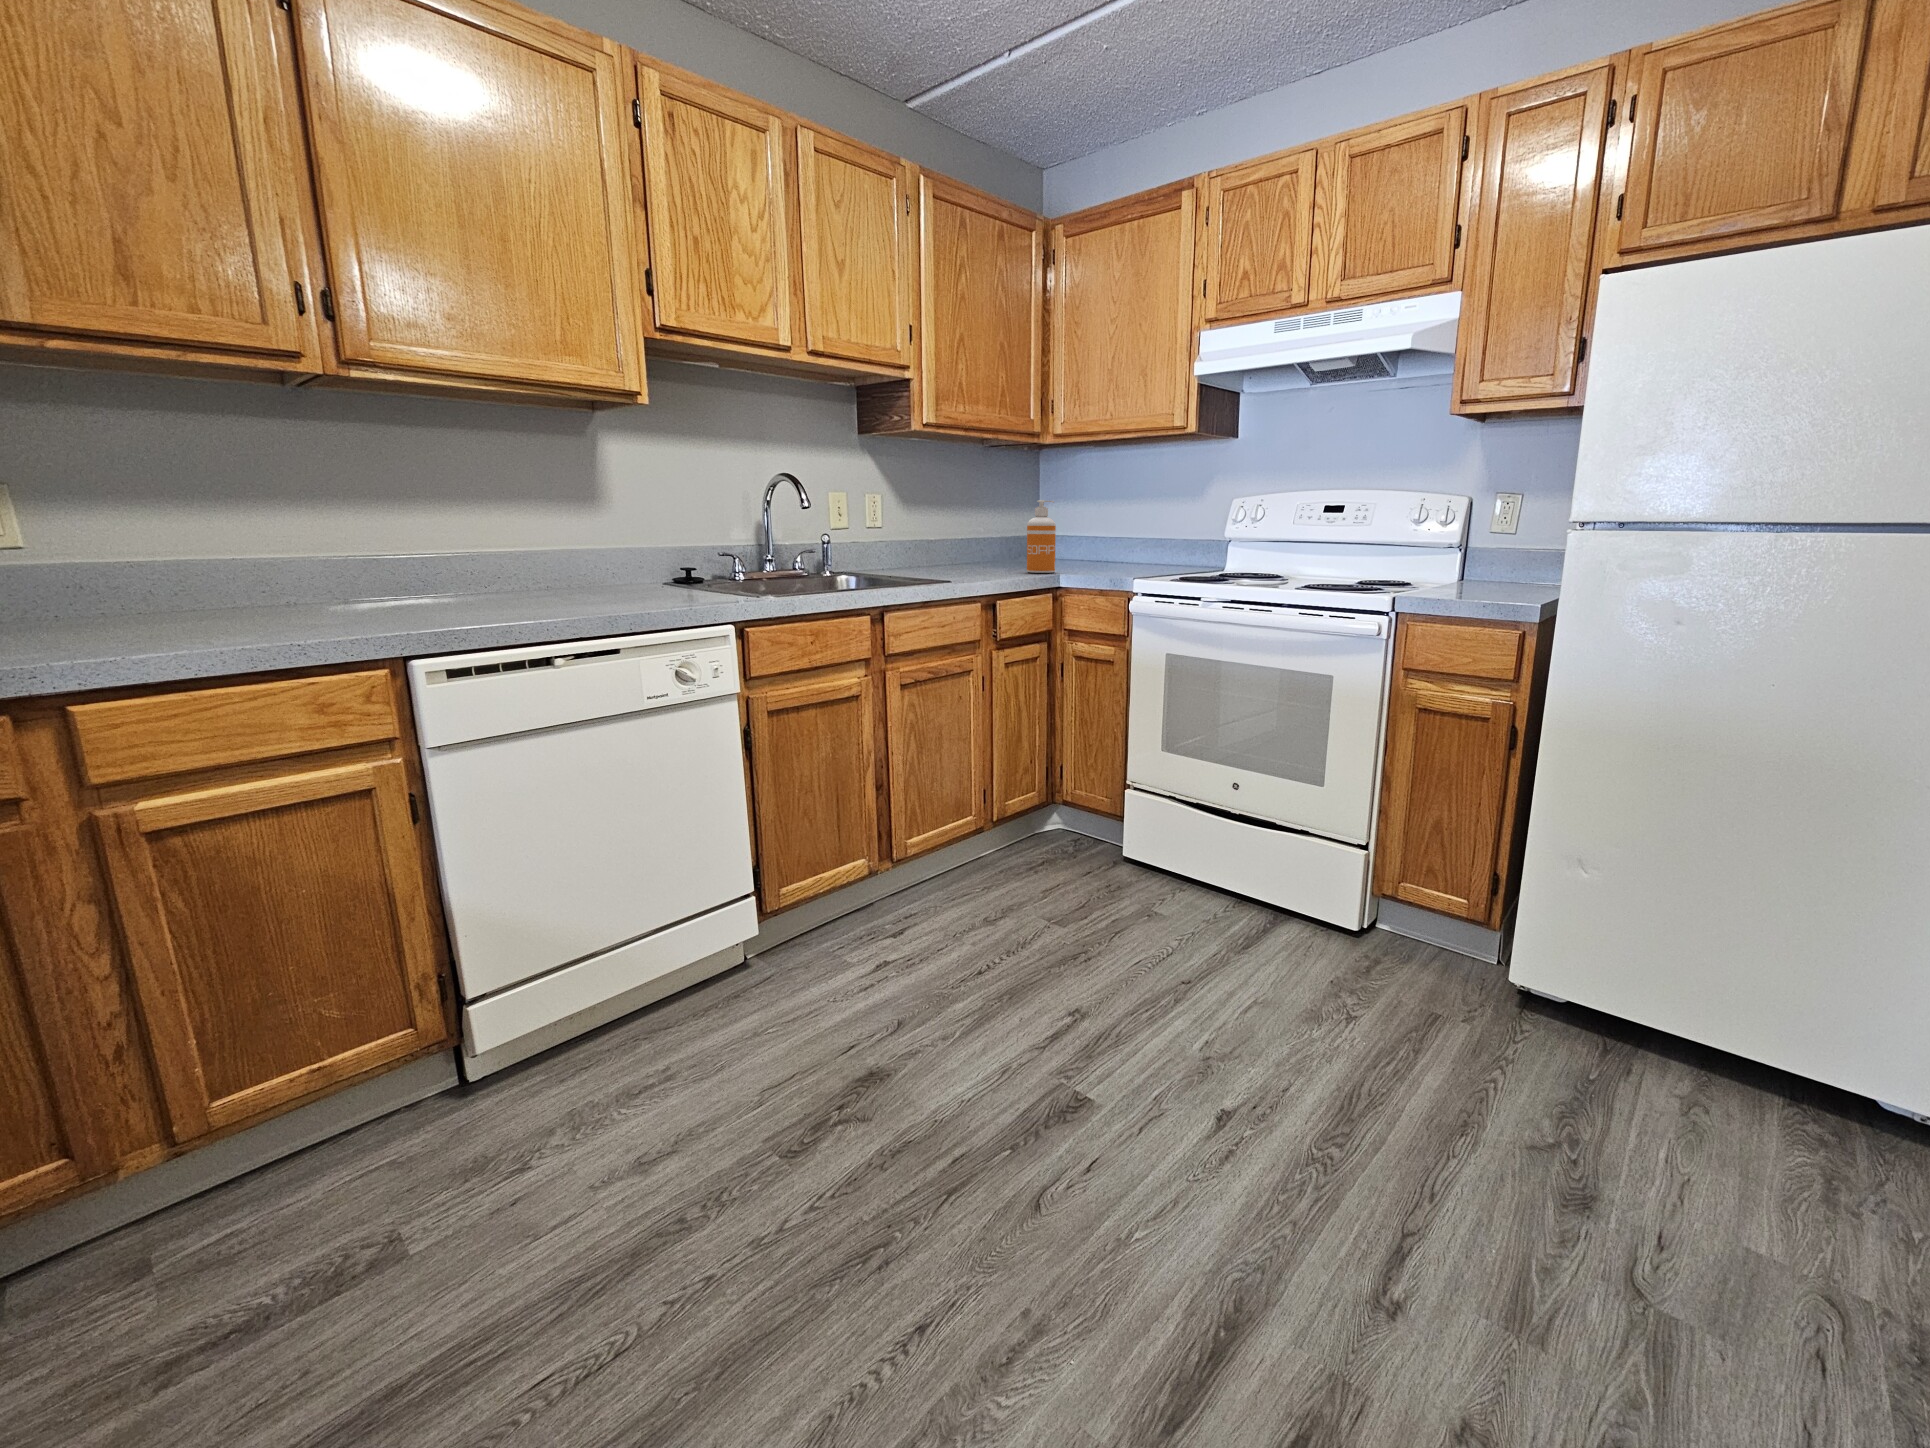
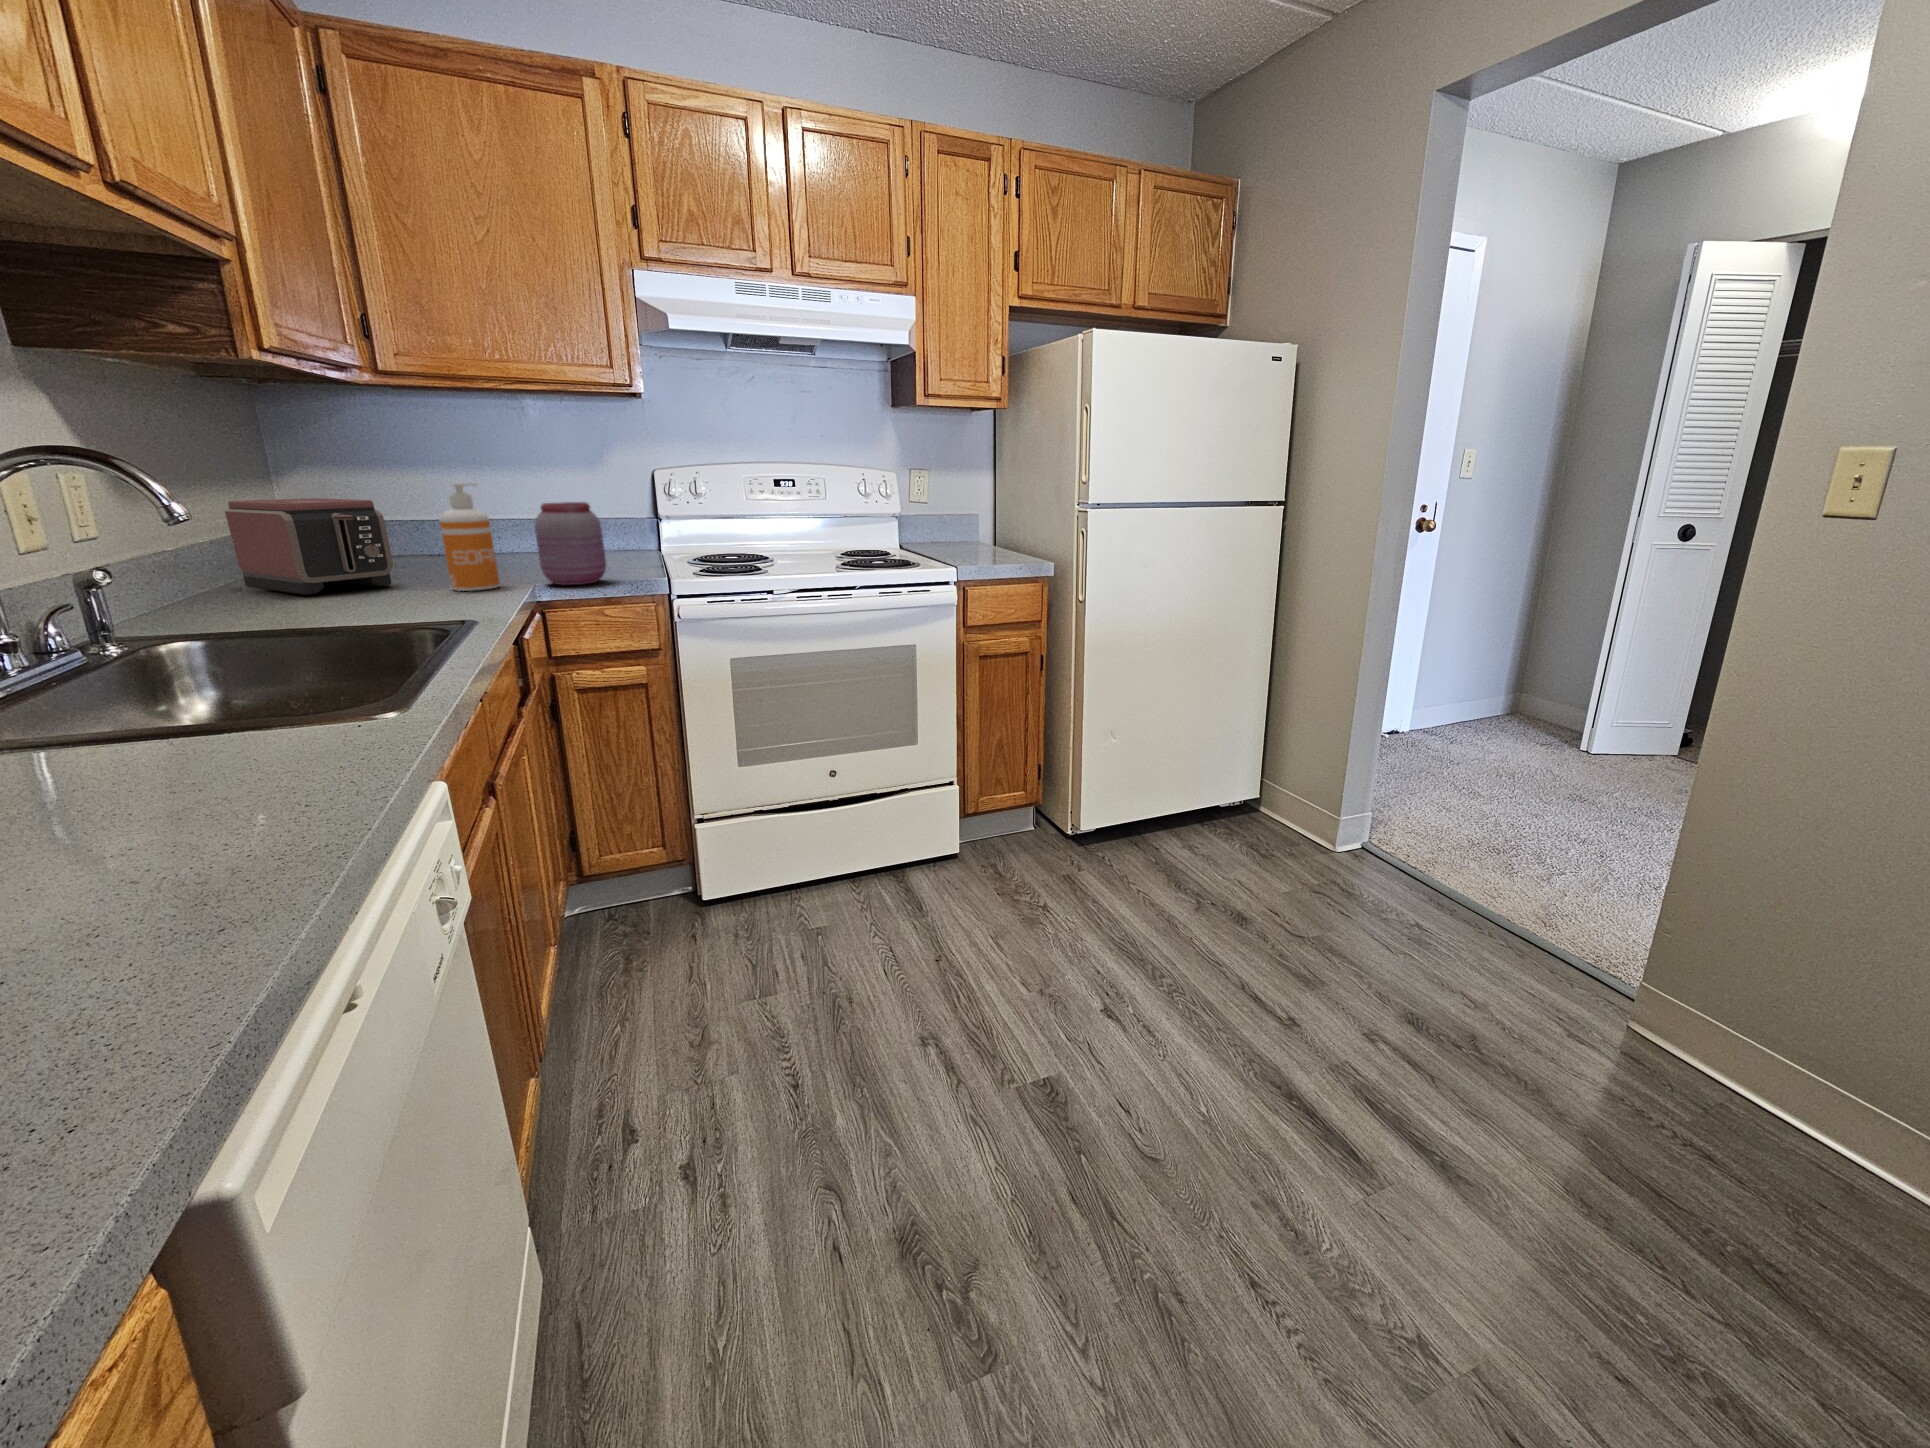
toaster: none [970,512,1026,568] -> present [225,498,393,595]
jar: none [1069,515,1114,576] -> present [535,502,606,585]

